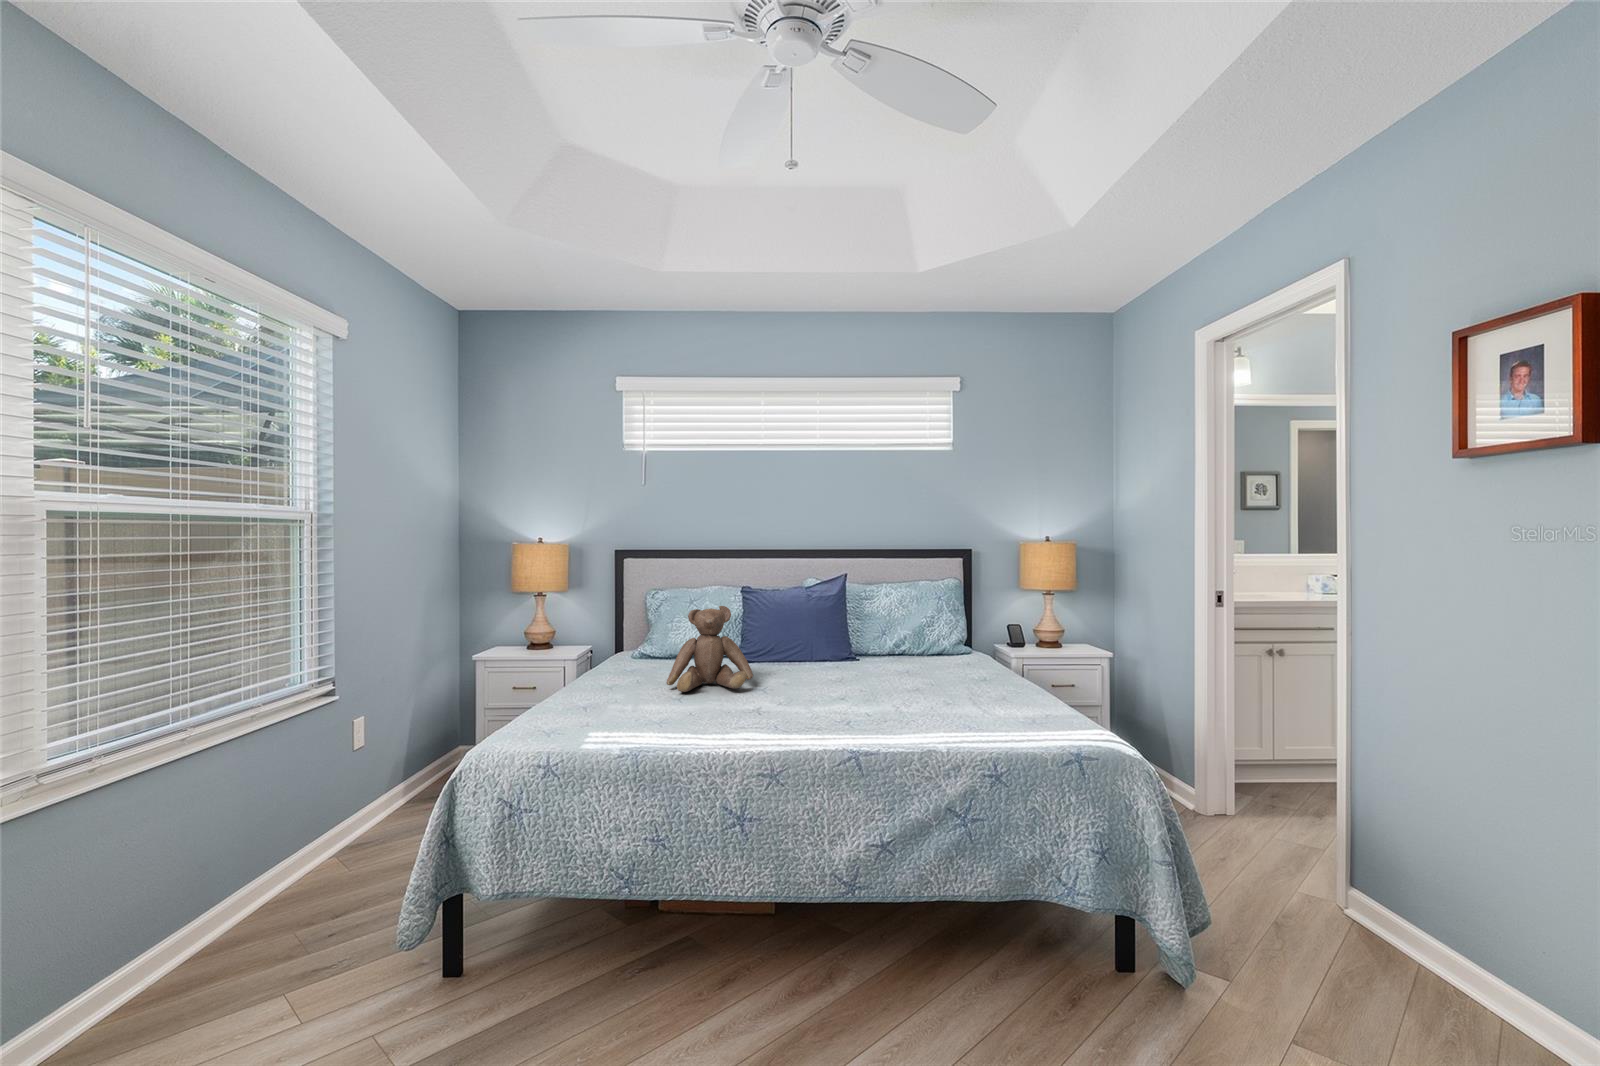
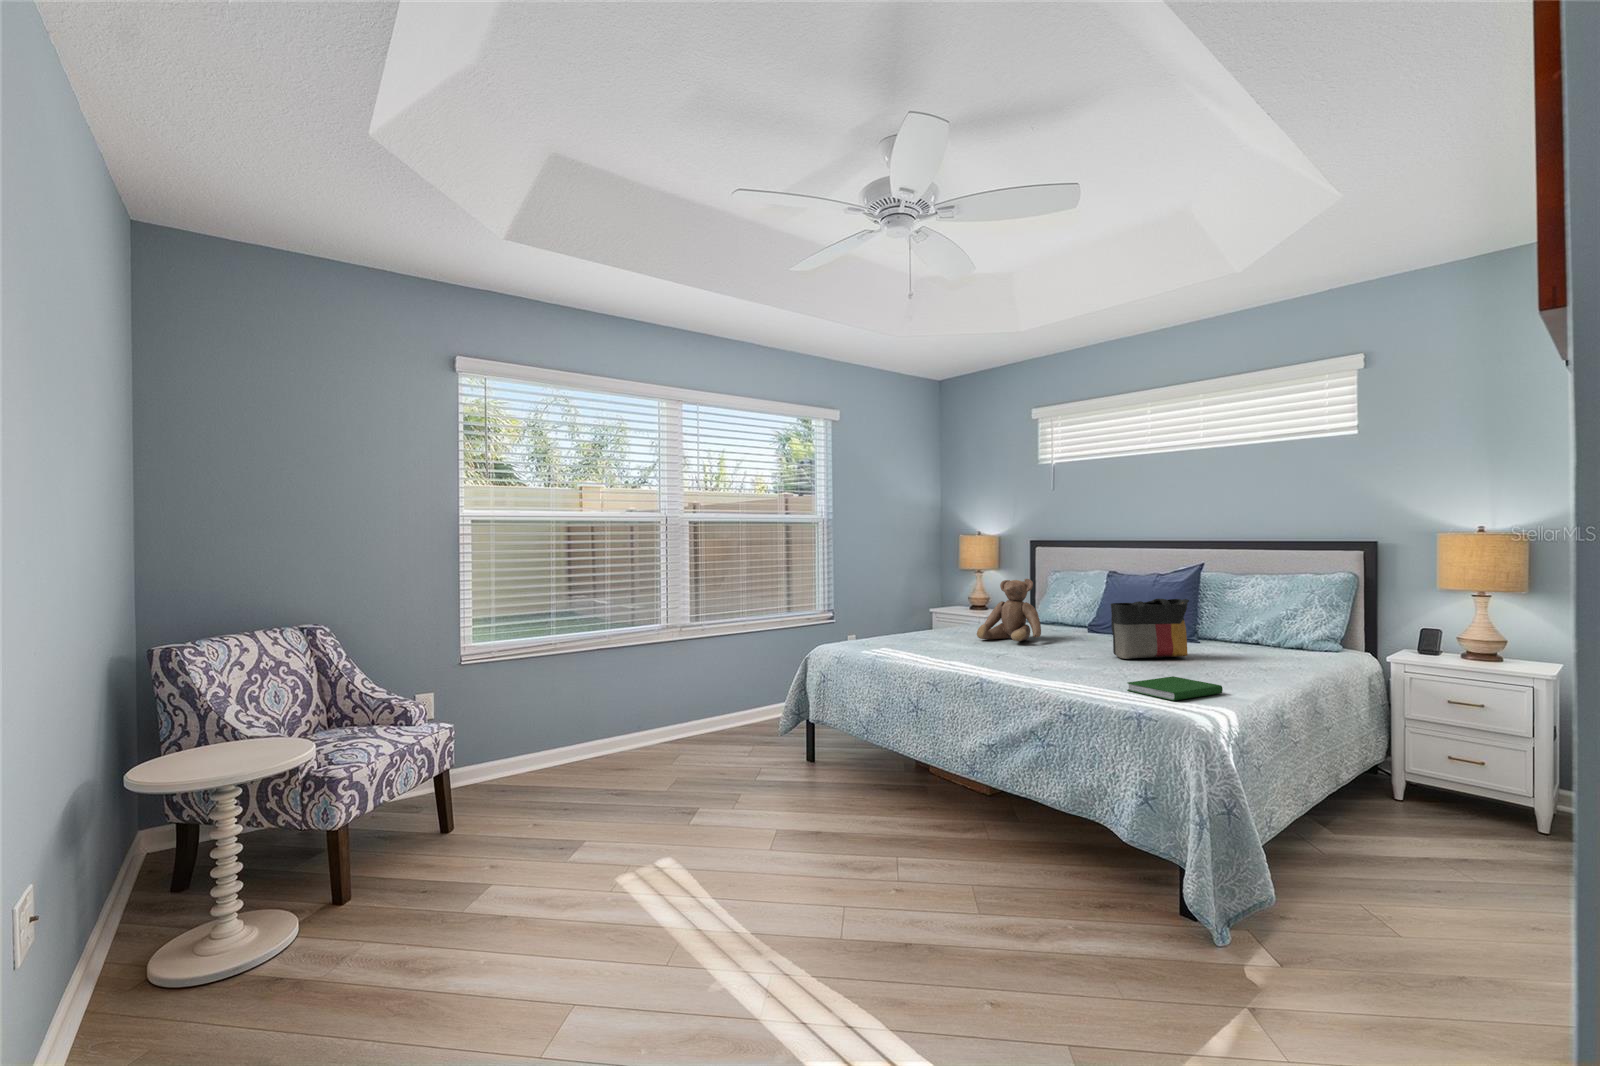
tote bag: none [847,617,914,691] -> present [1111,599,1189,659]
hardcover book: none [993,706,1059,735] -> present [1127,676,1223,701]

